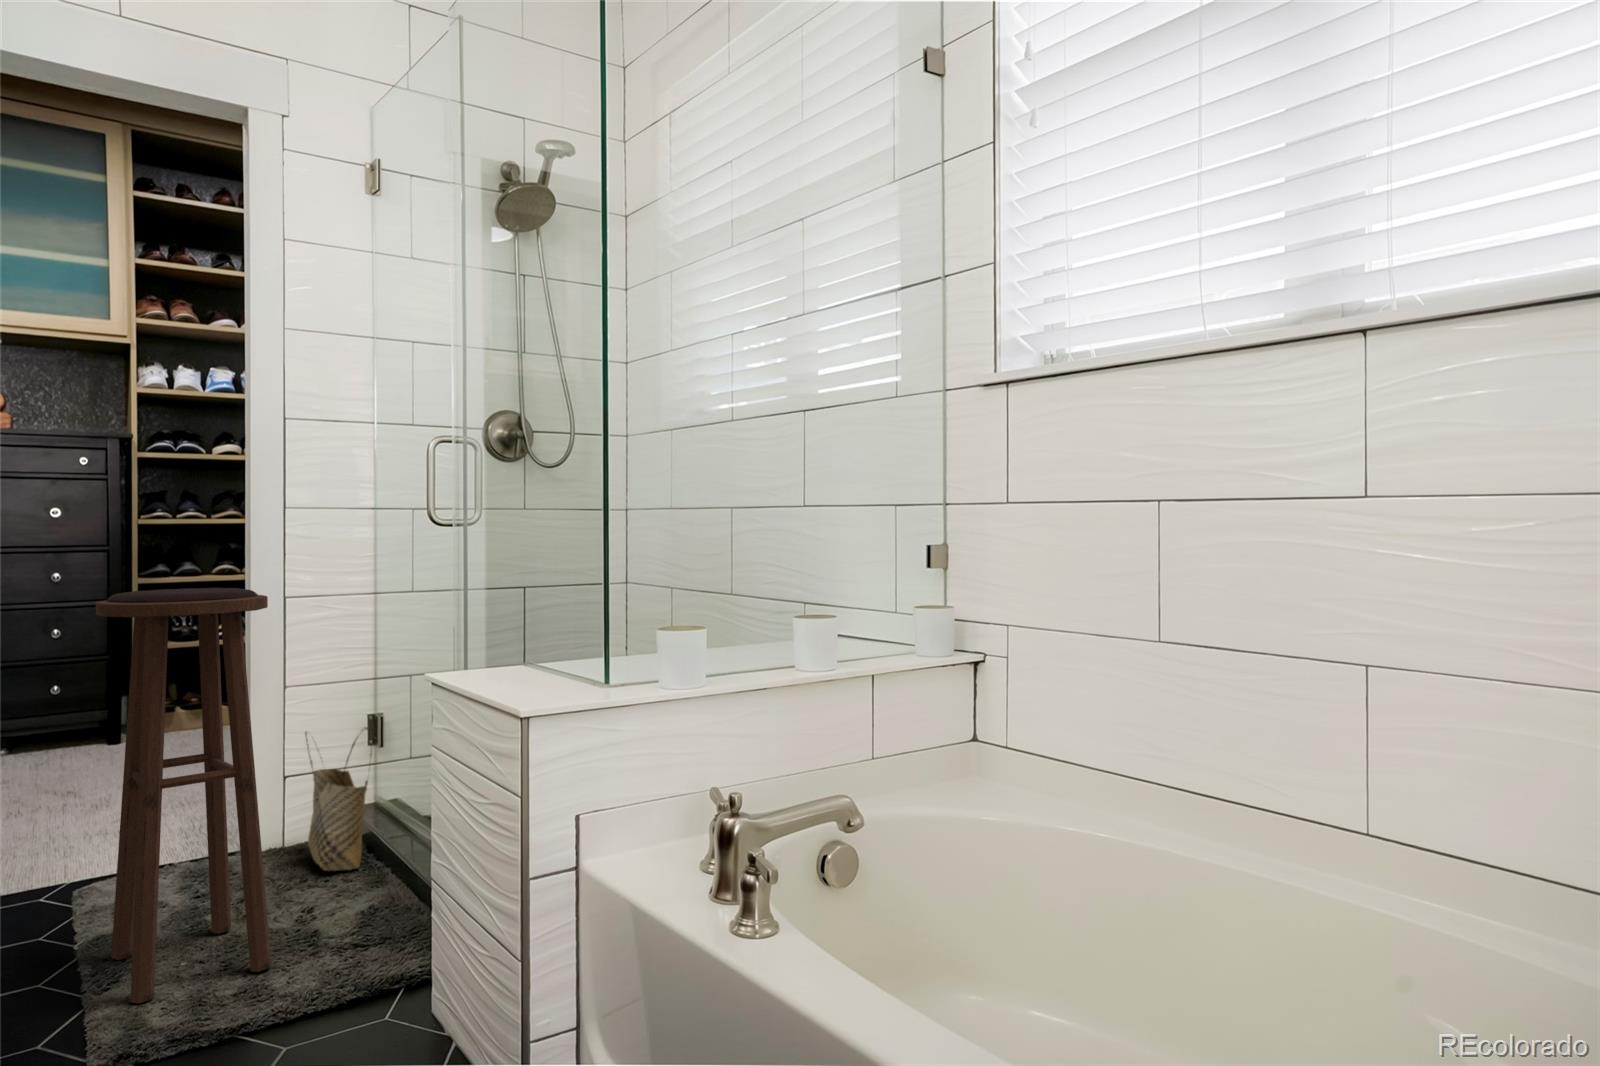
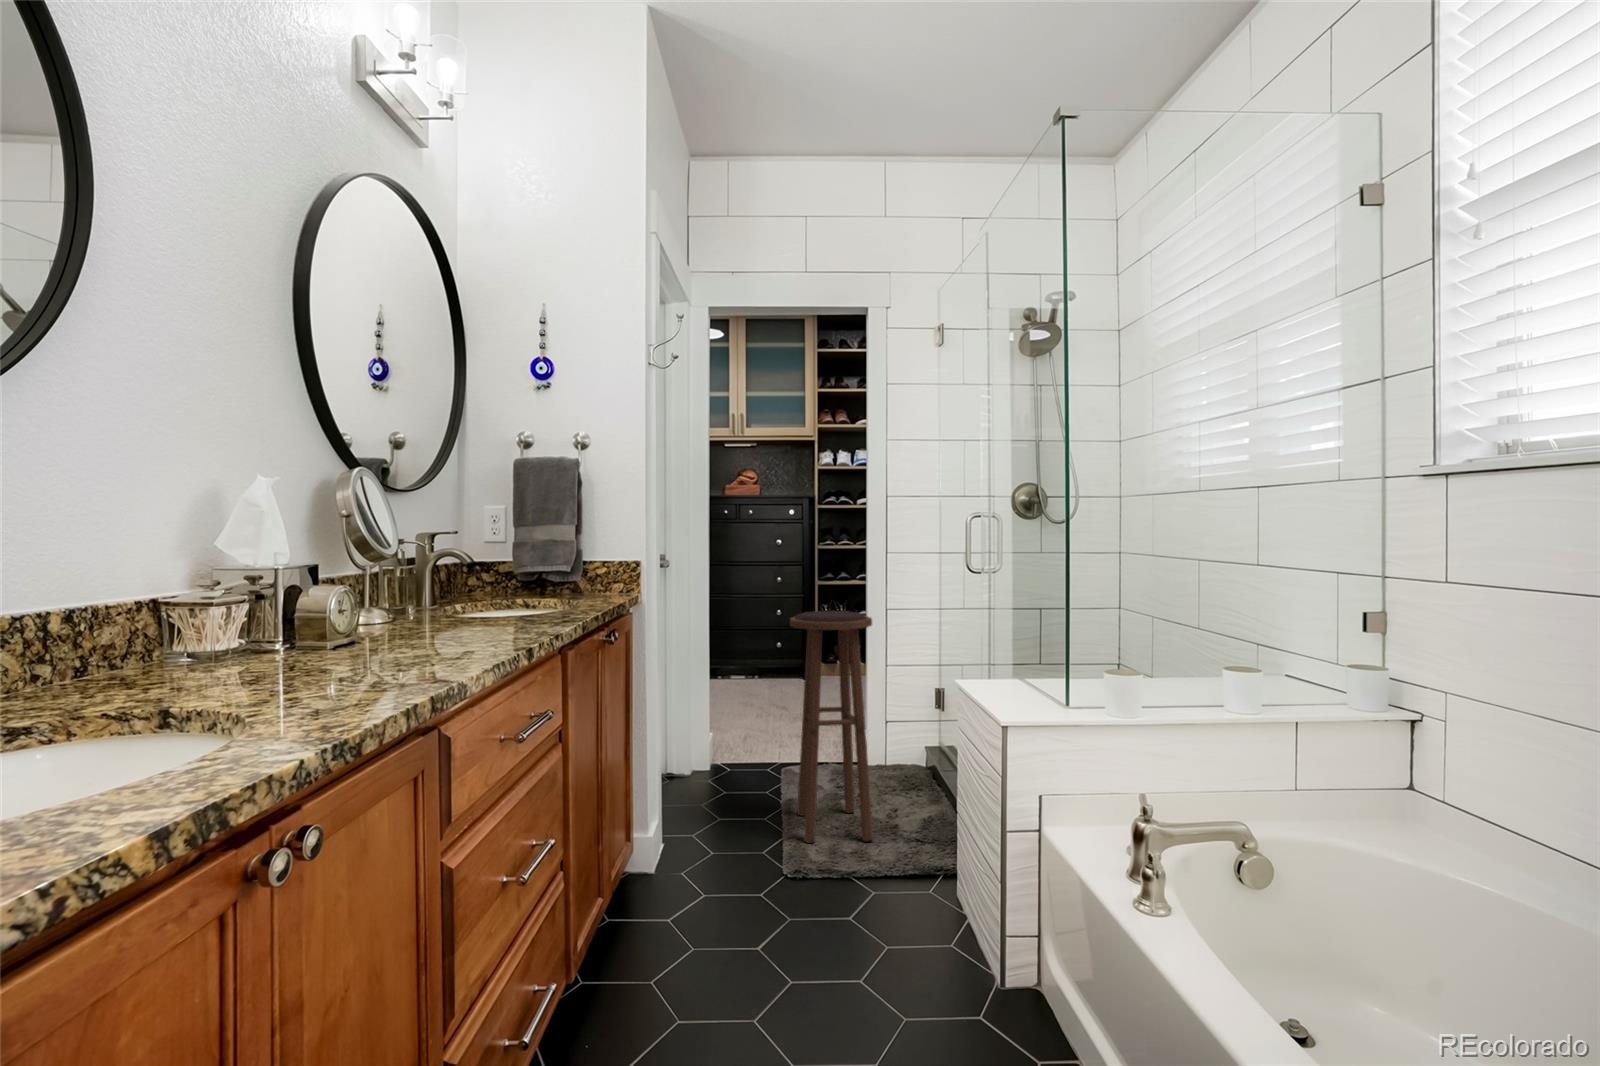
woven basket: present [305,728,372,871] -> none [898,697,936,790]

